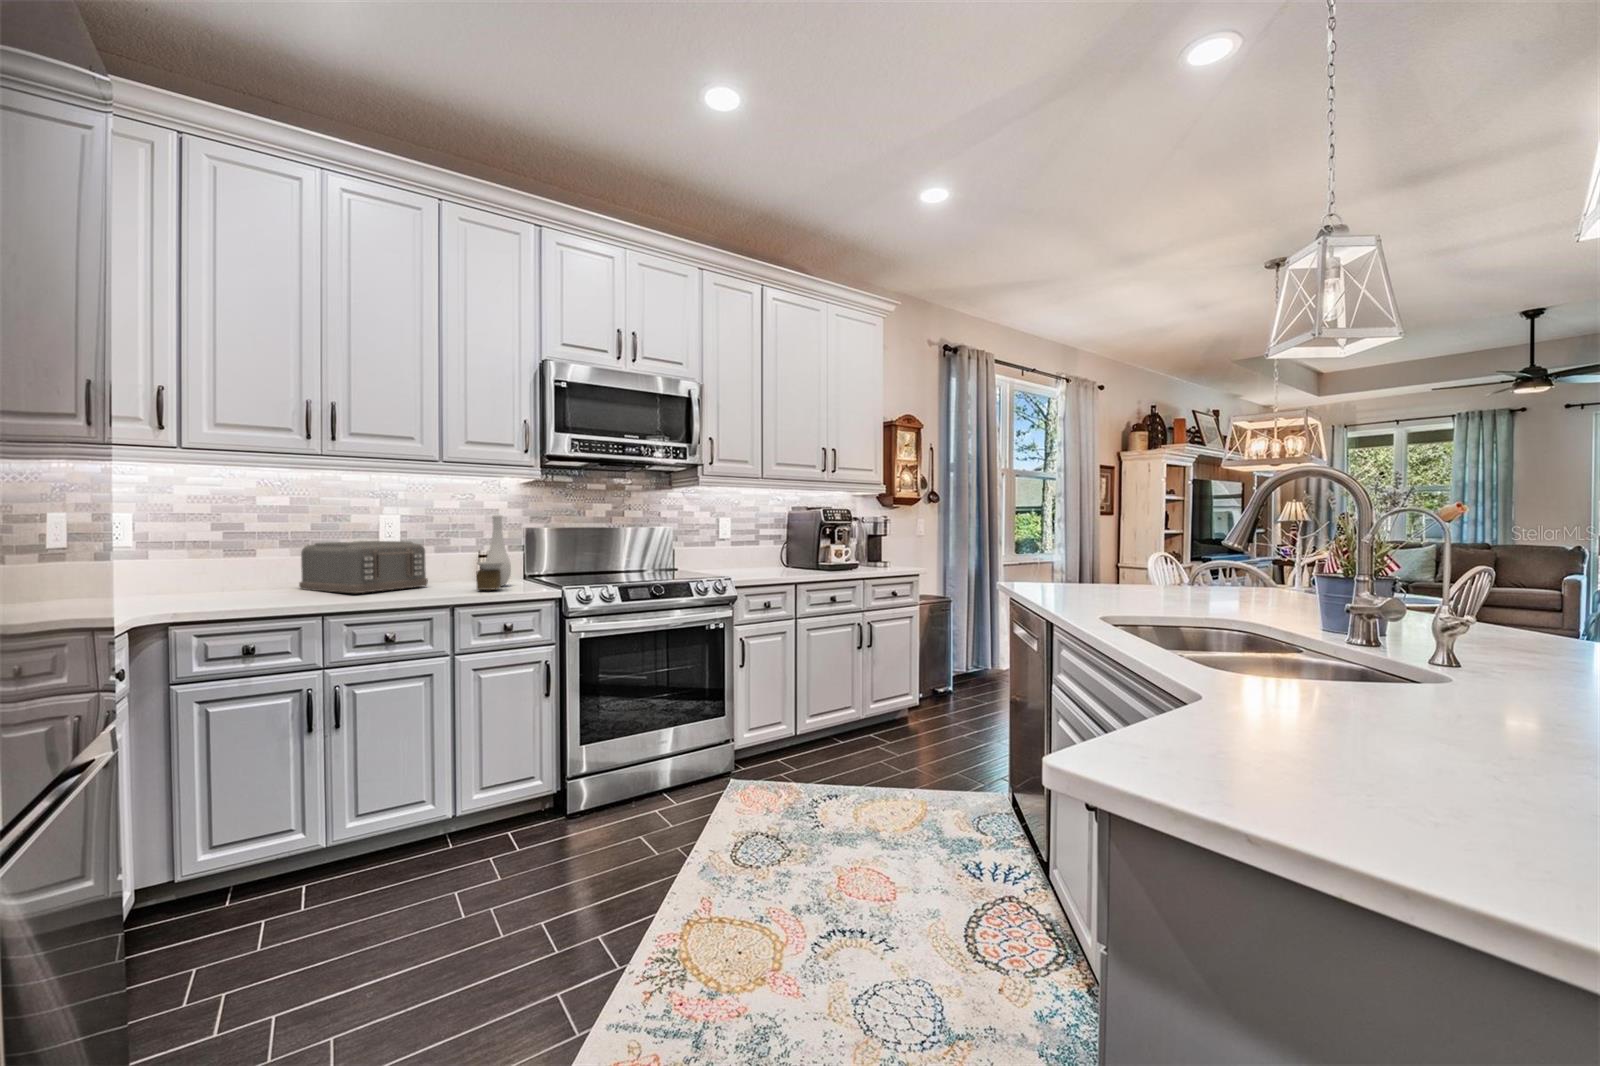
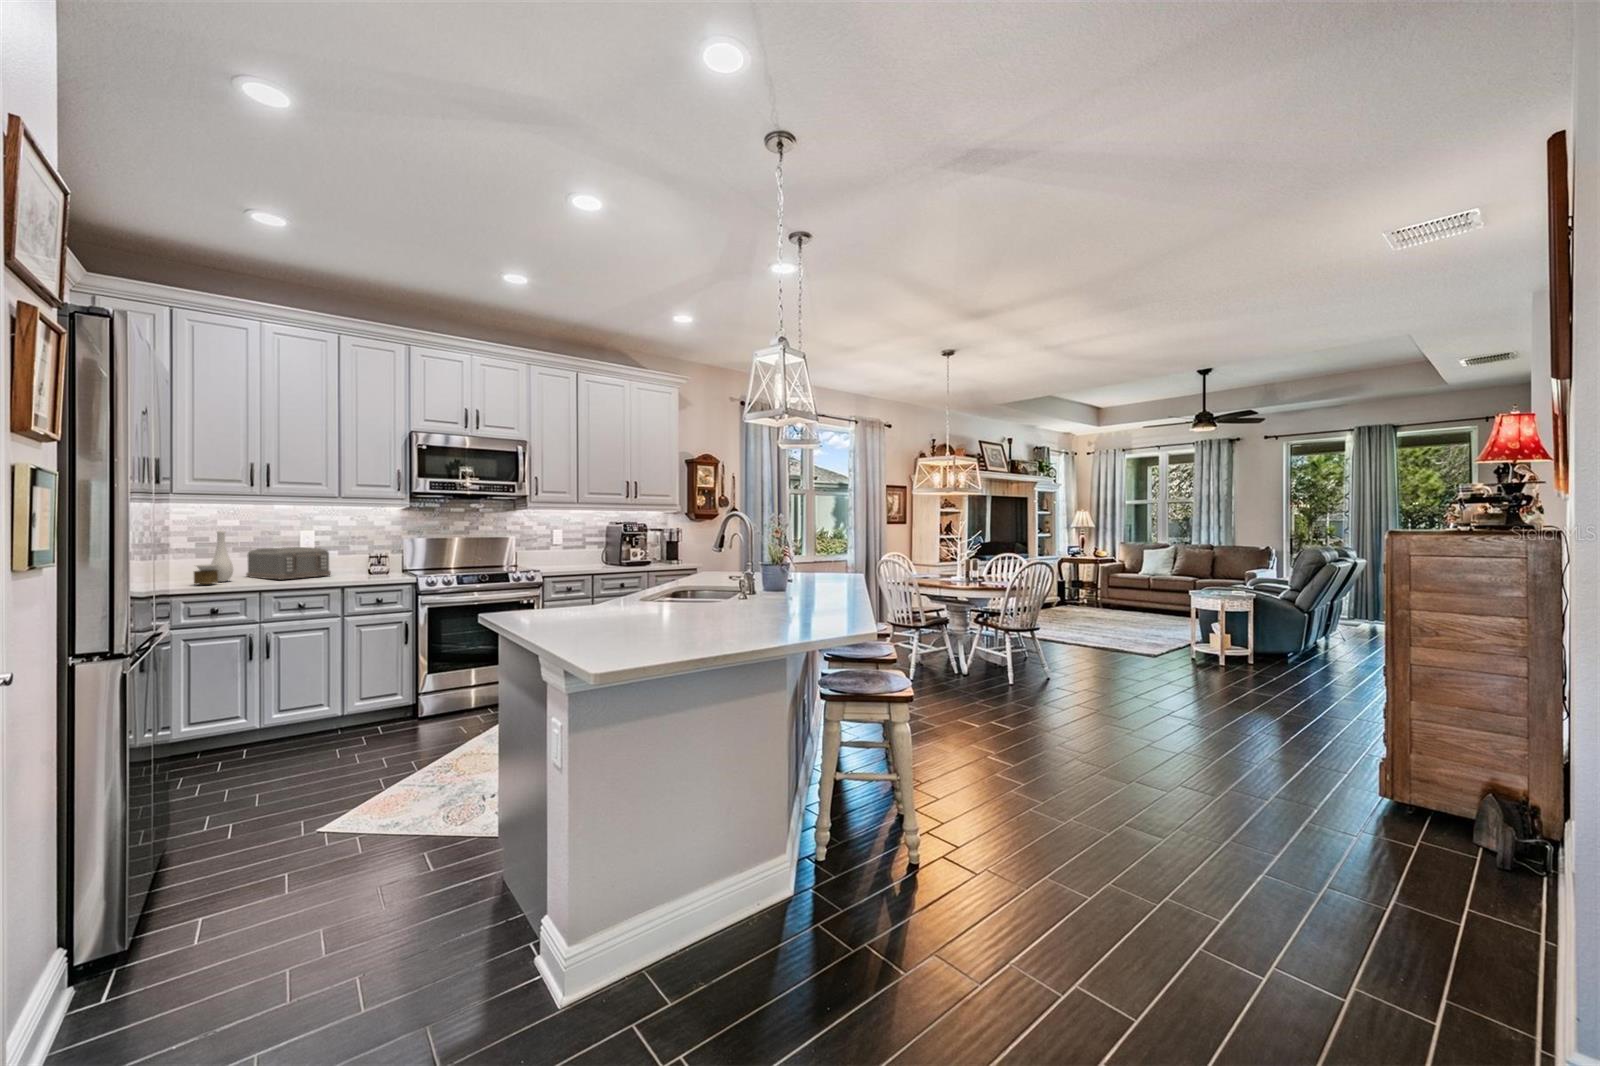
vase: present [476,515,511,590] -> present [194,531,233,584]

